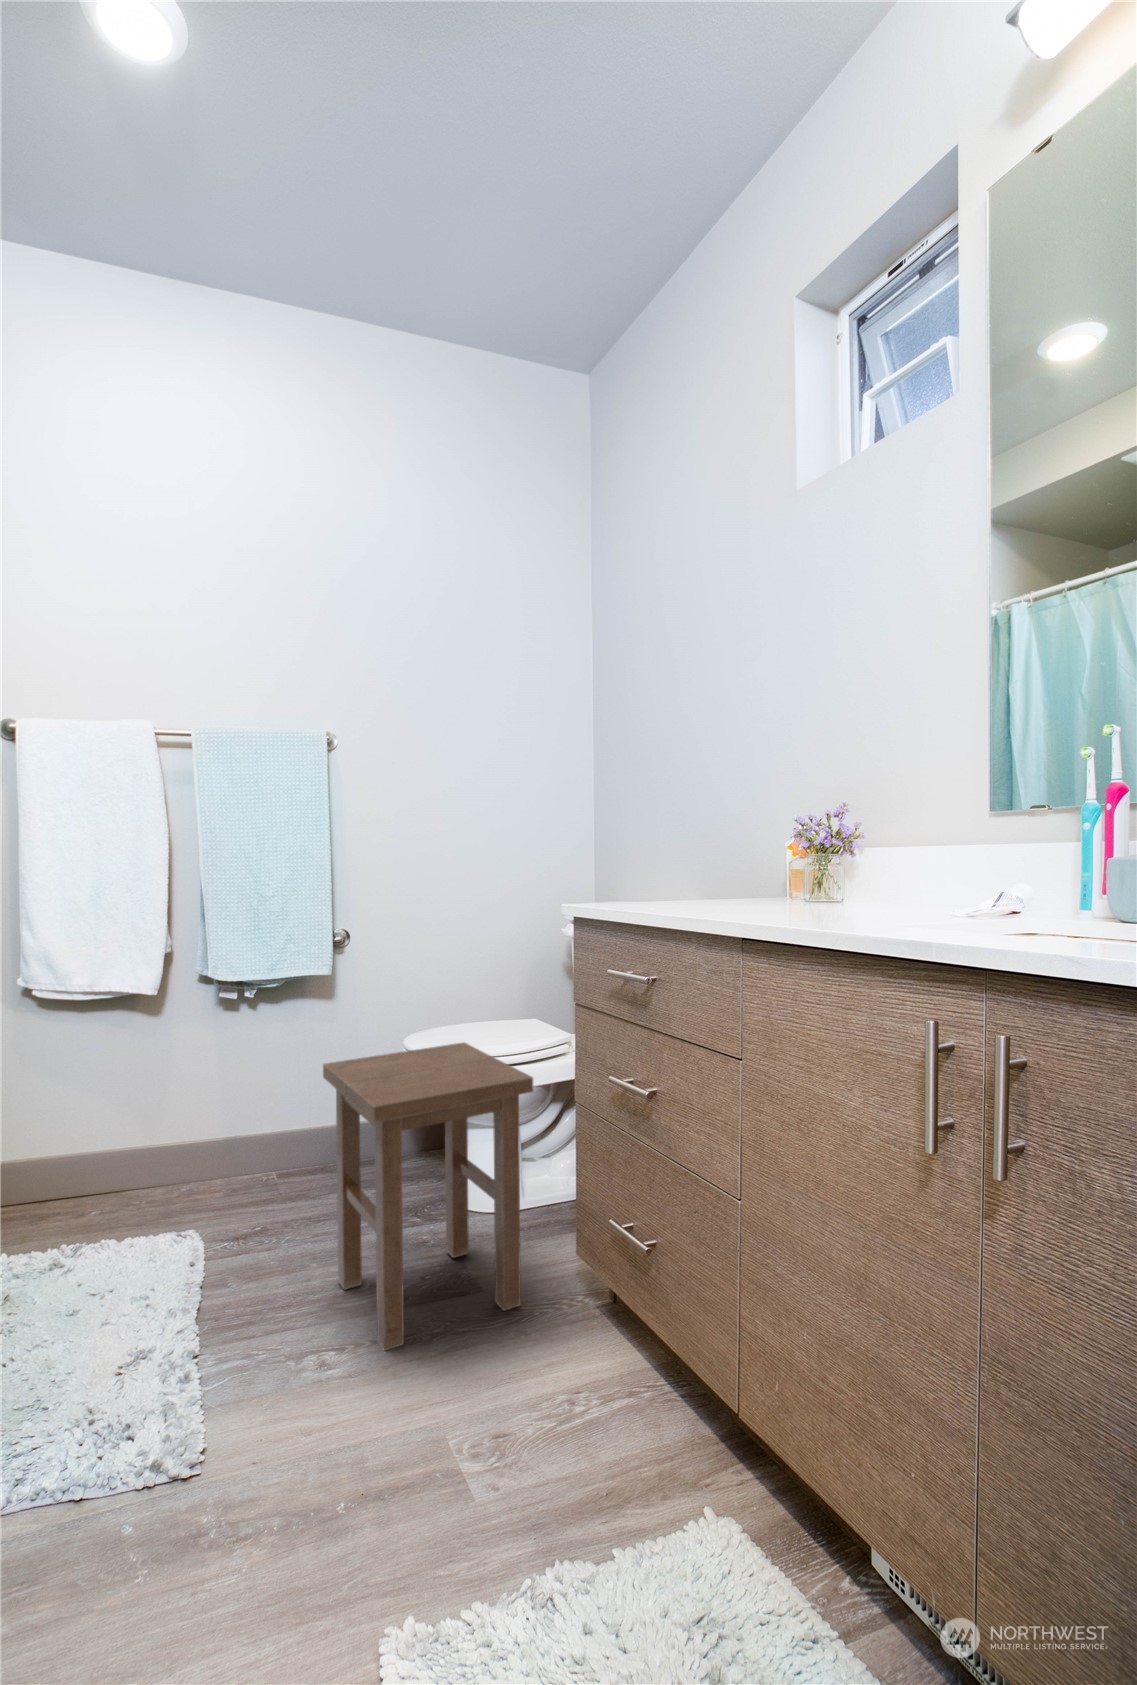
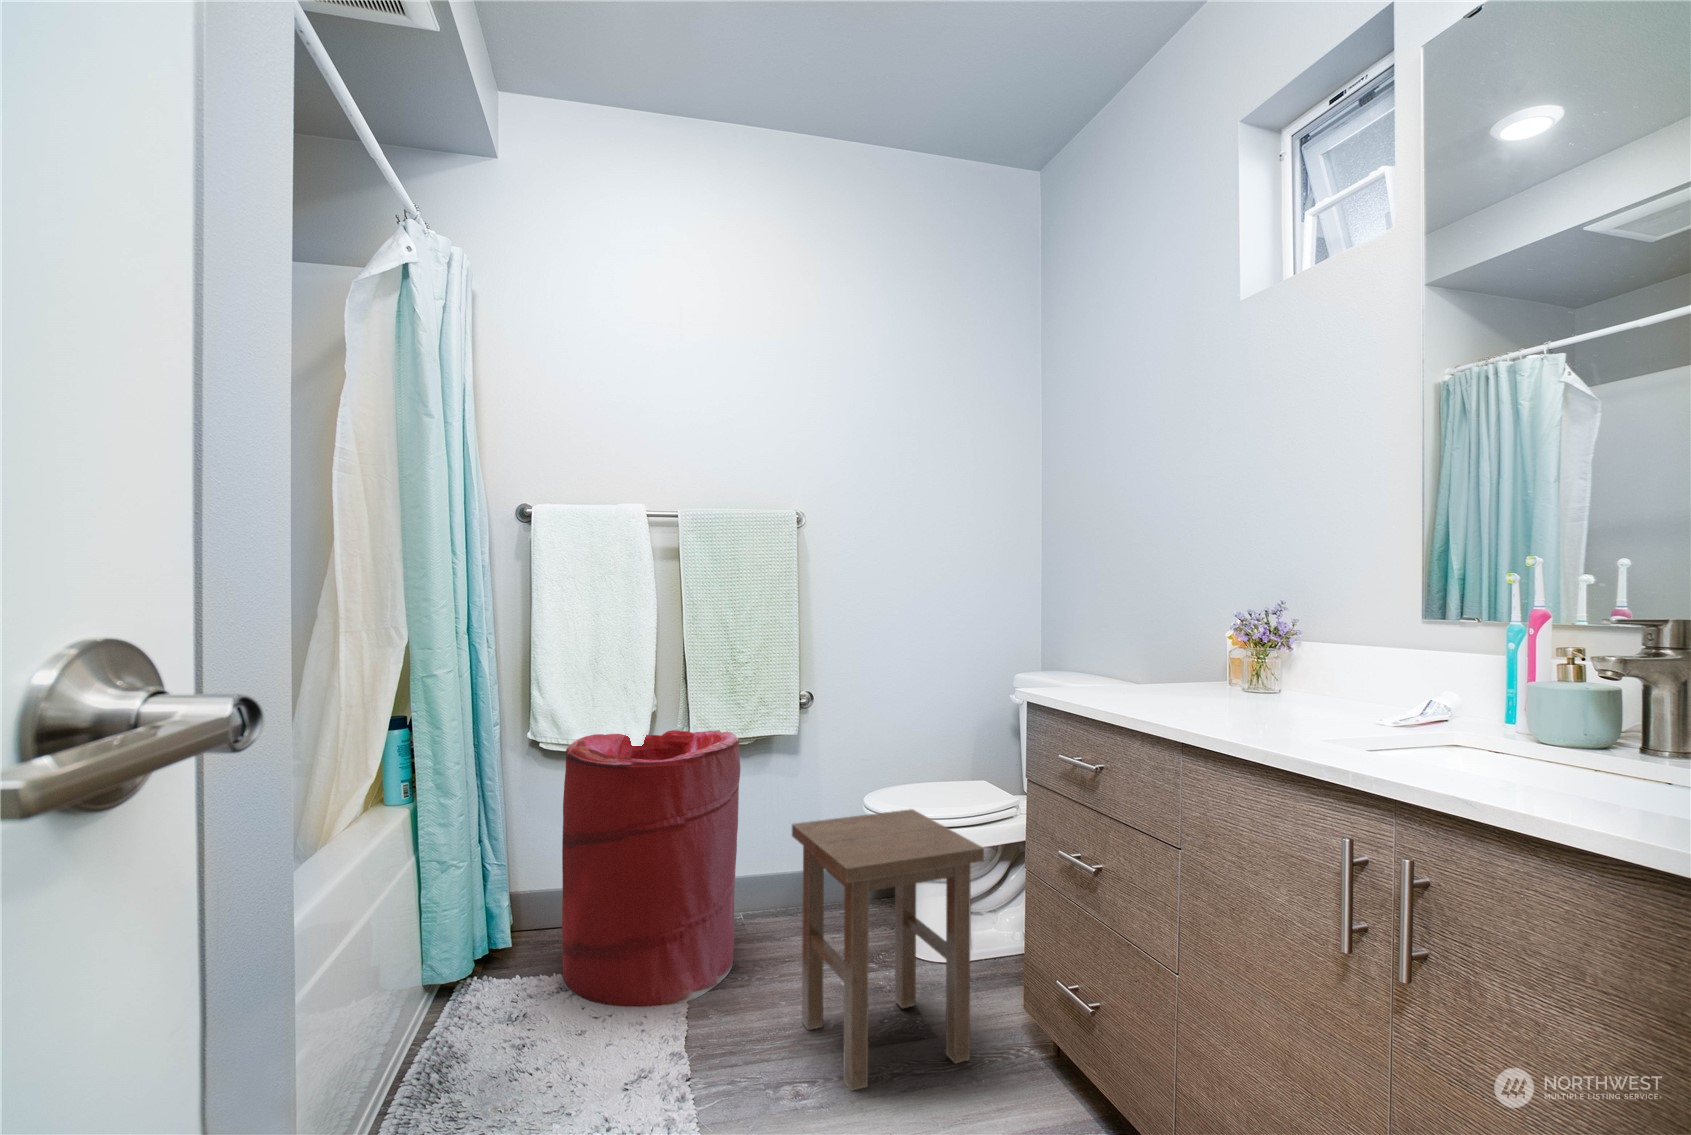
laundry hamper: none [56,967,271,1283] -> present [562,730,740,1007]

